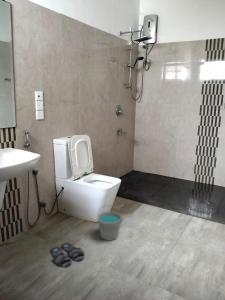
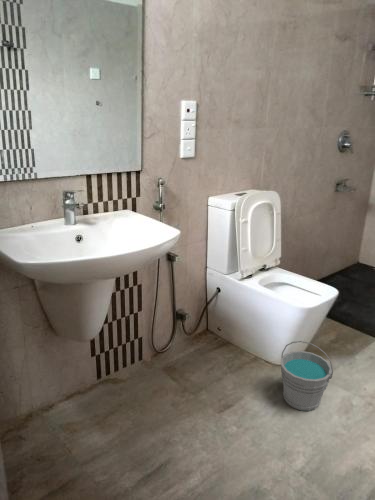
slippers: present [50,243,84,267] -> none [186,399,248,453]

